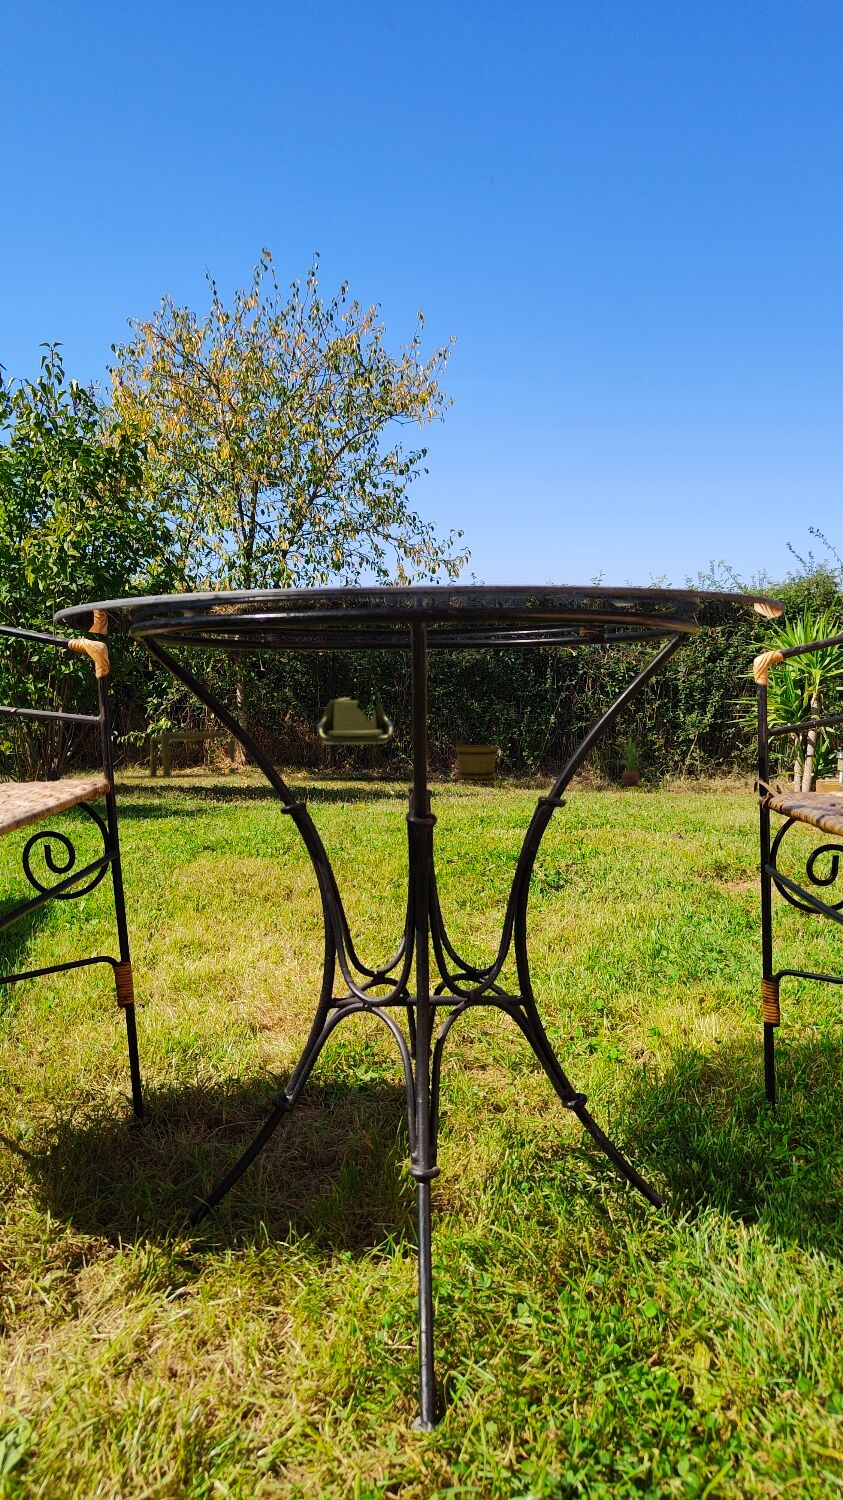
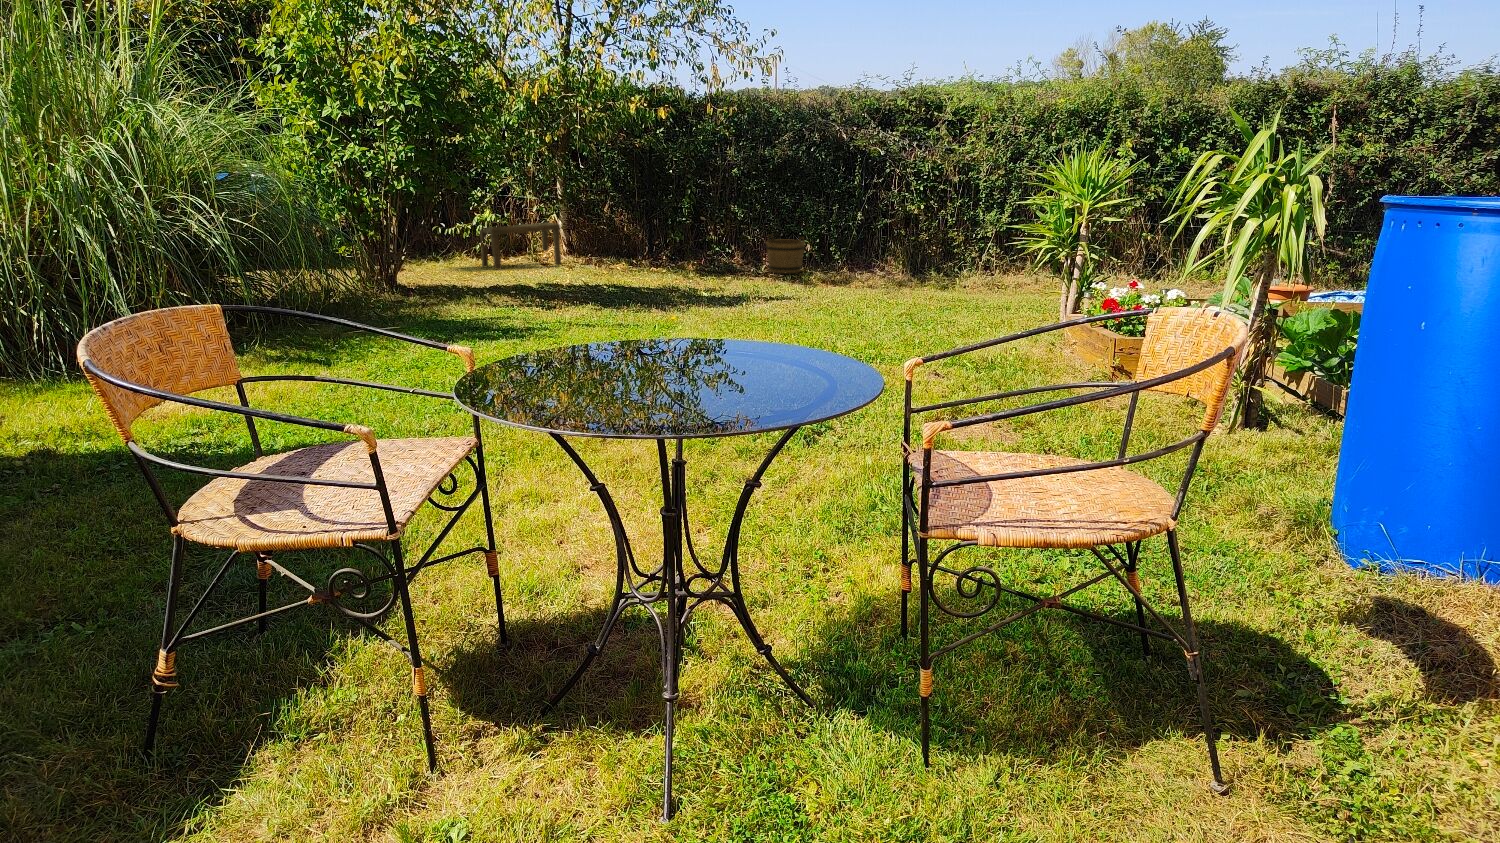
lounge chair: present [317,698,393,779] -> none [636,191,707,274]
decorative plant: present [619,737,640,786] -> none [902,235,951,282]

